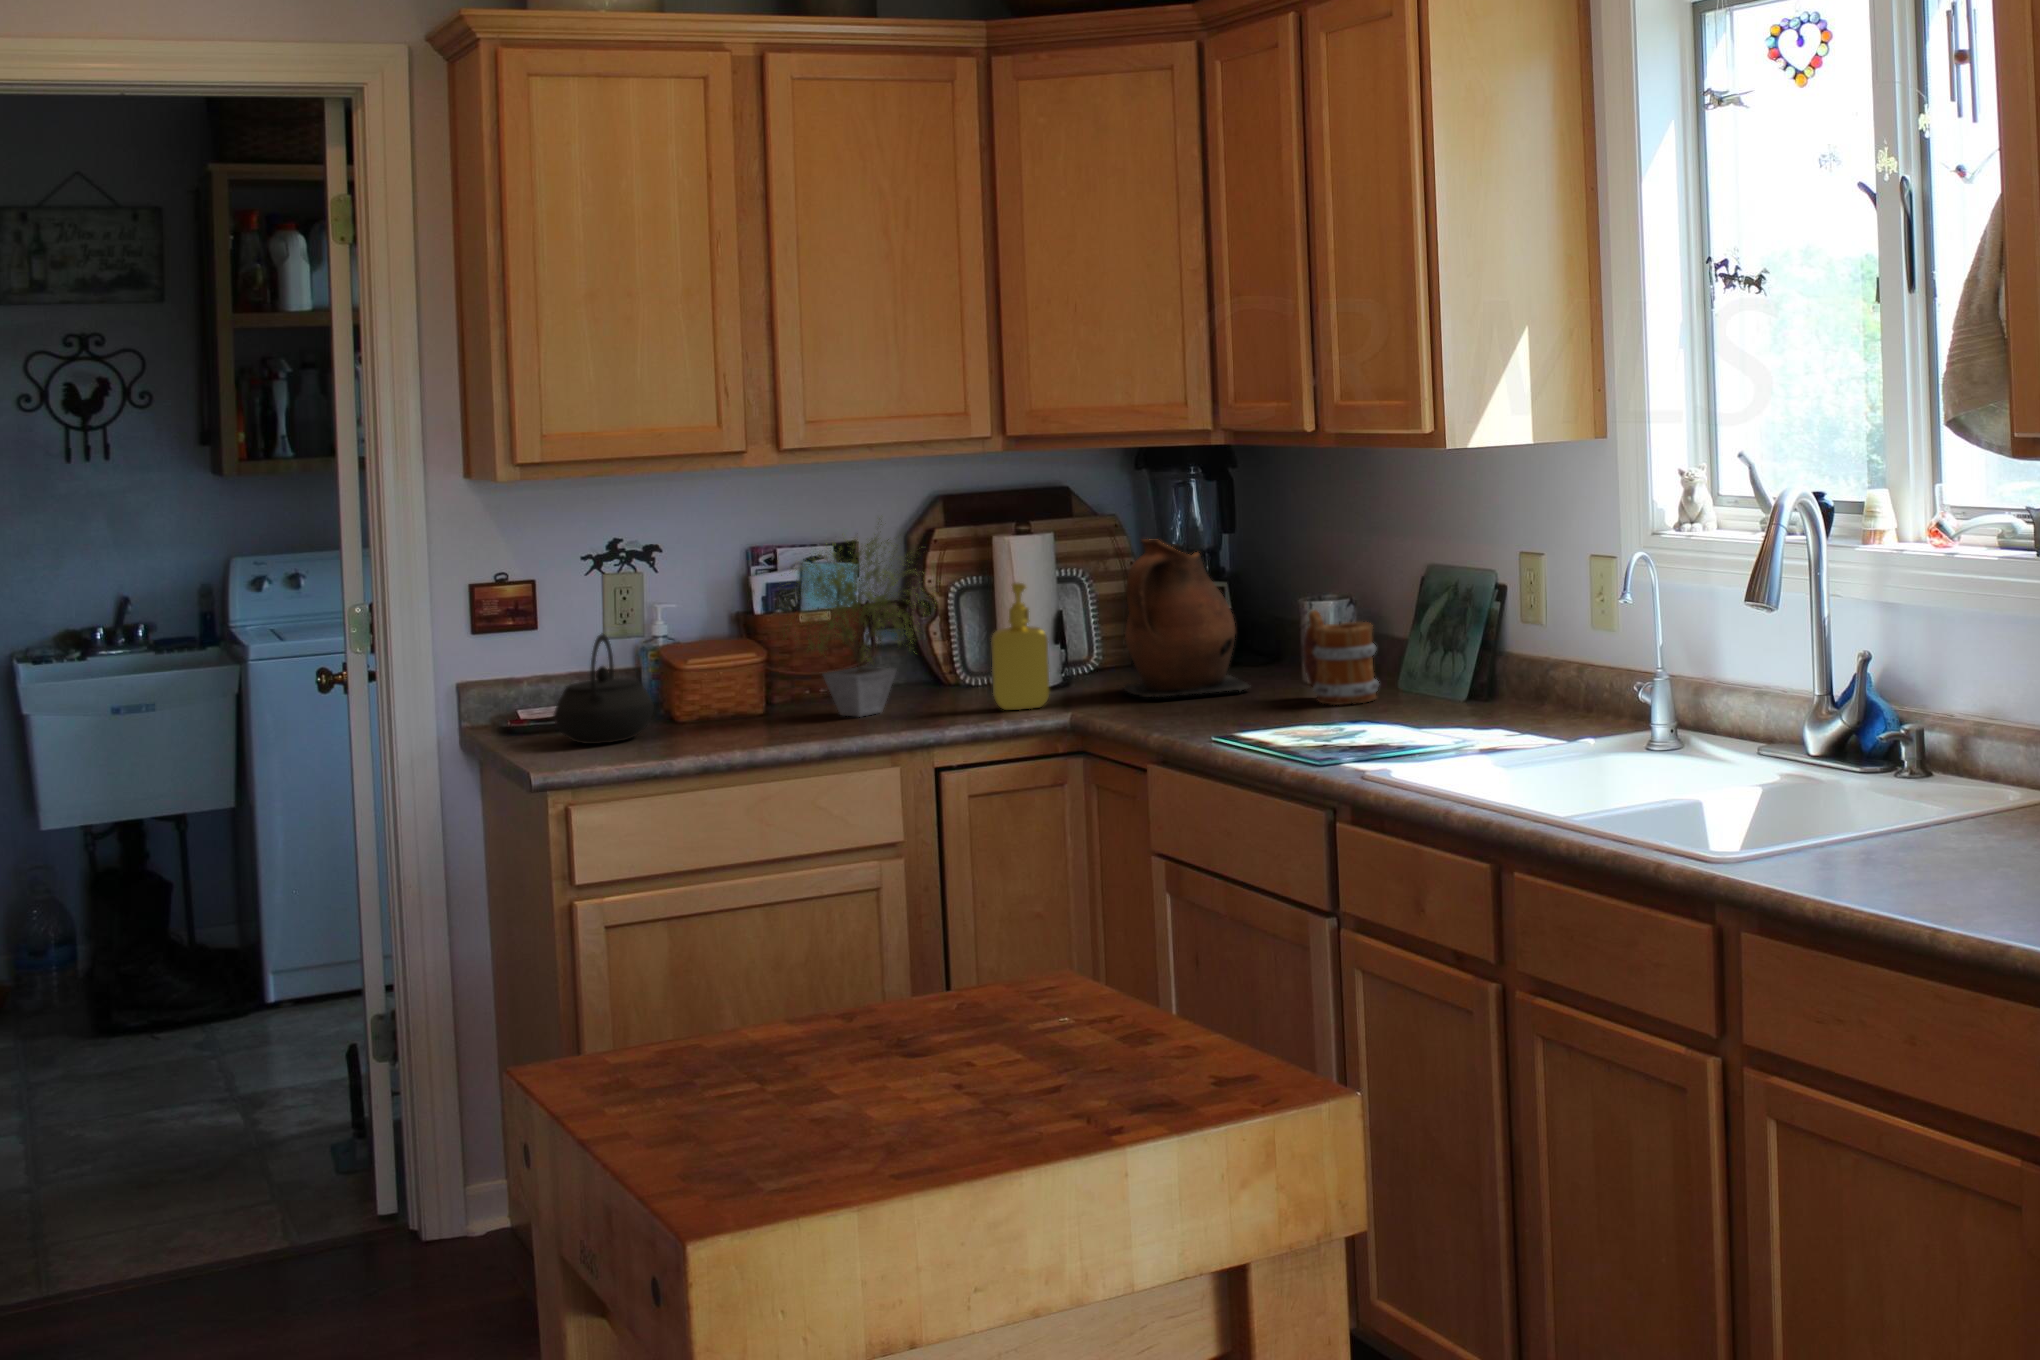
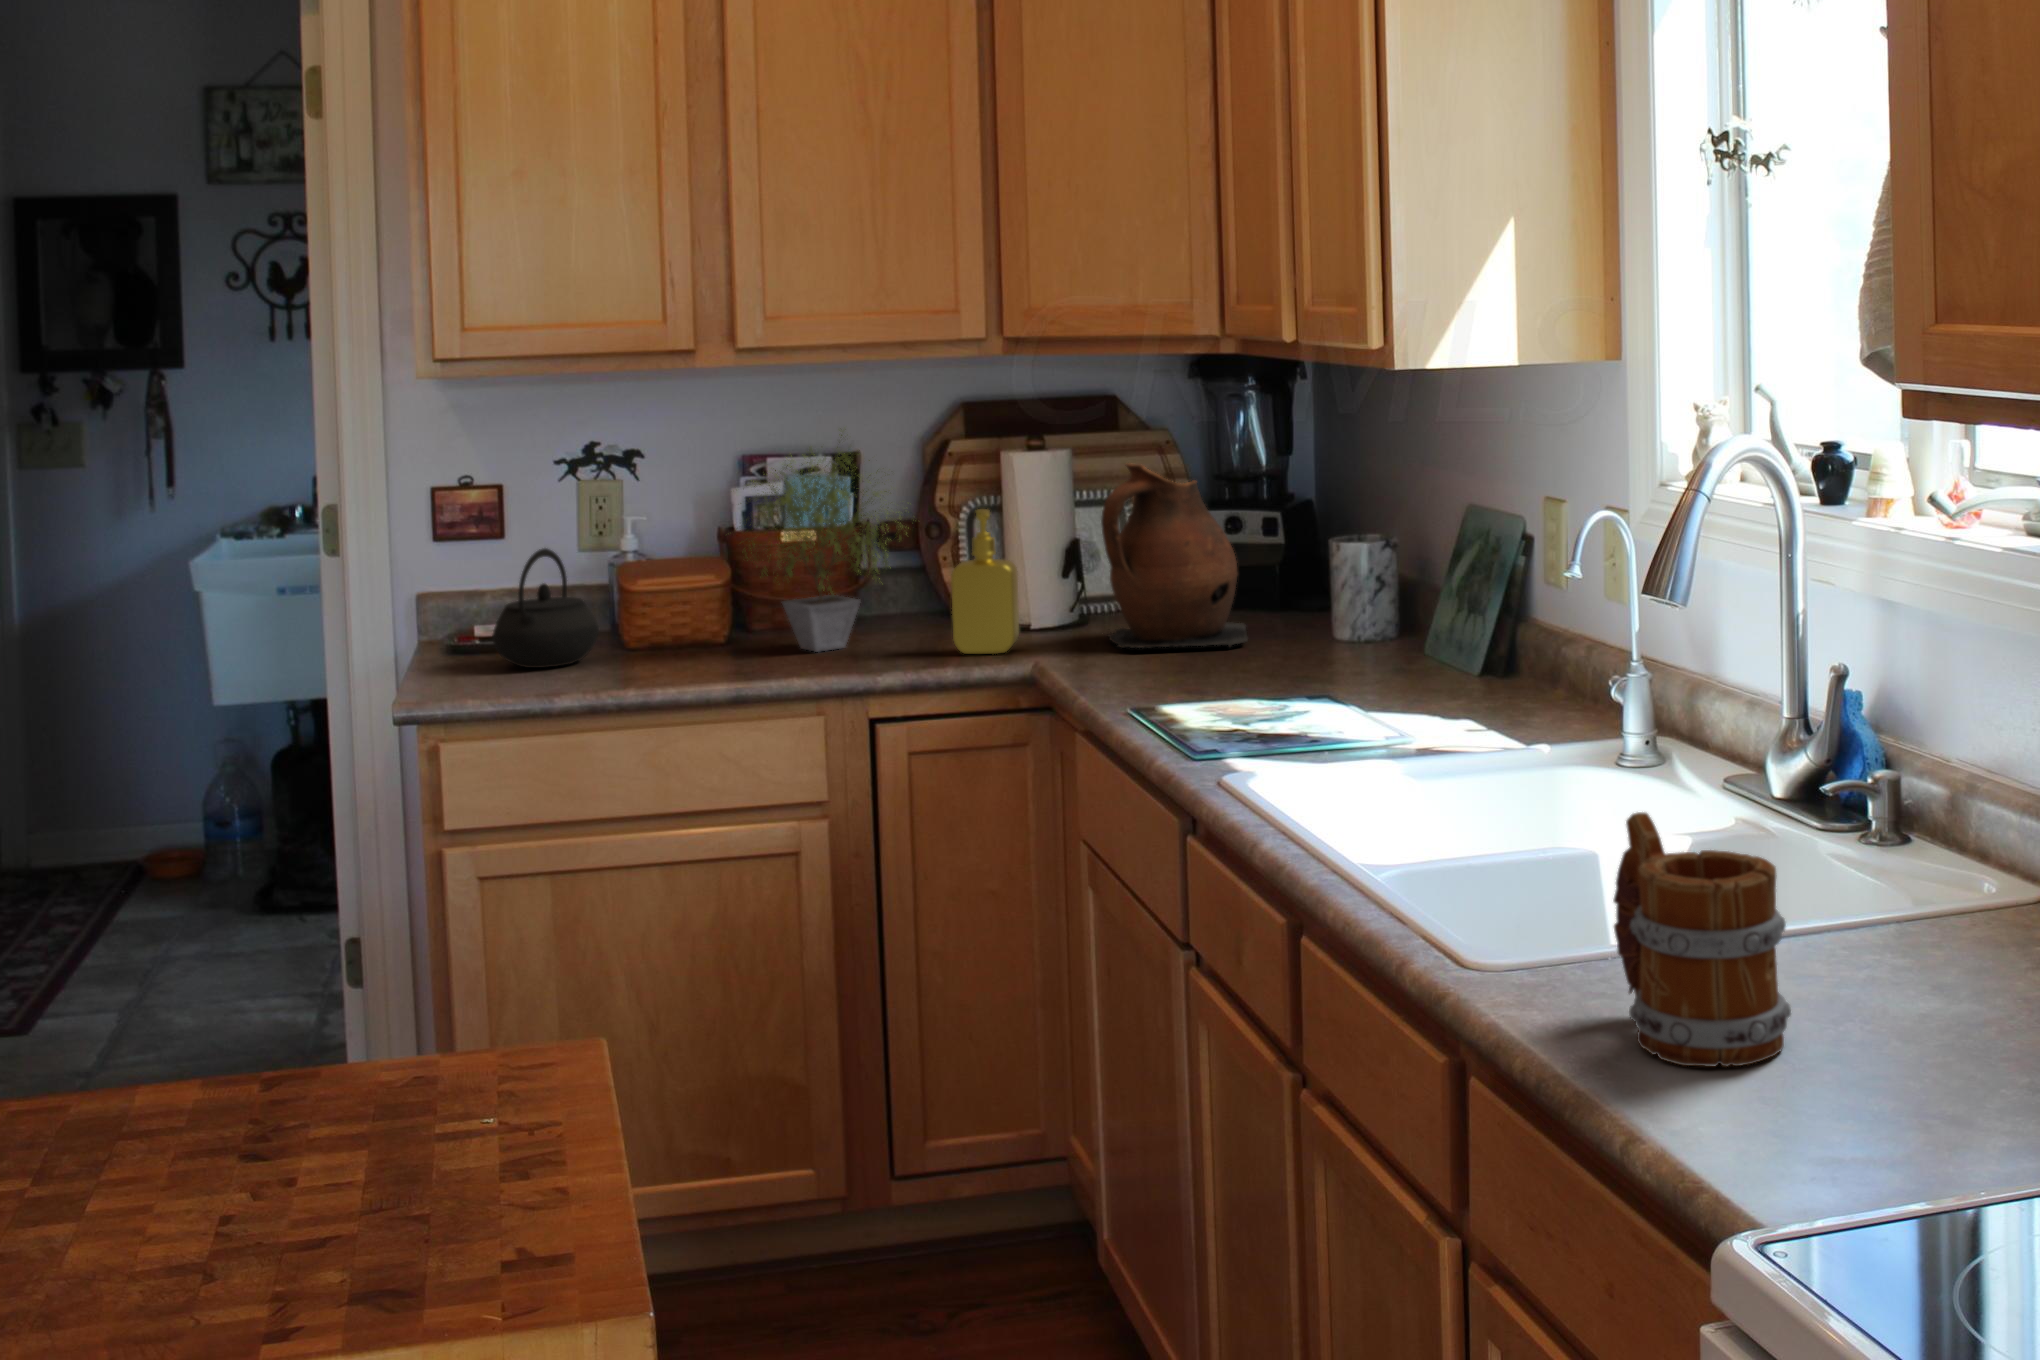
mug: present [1303,610,1379,705] -> present [1613,812,1791,1067]

